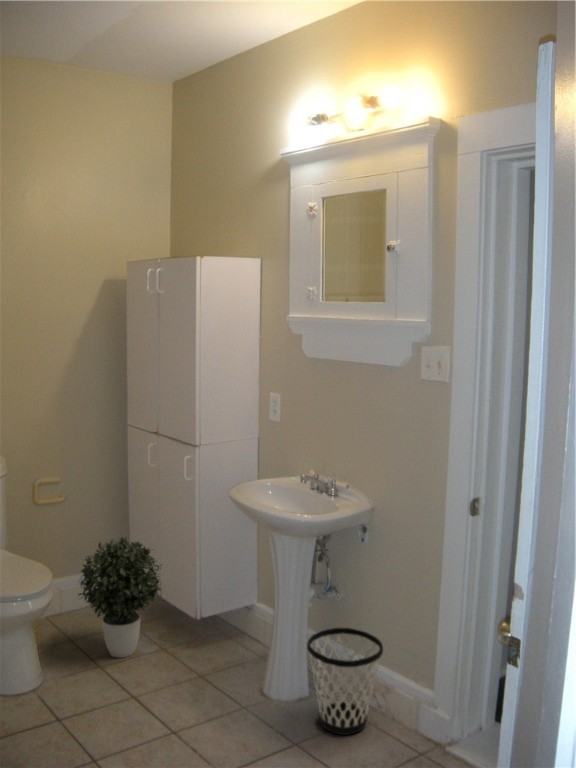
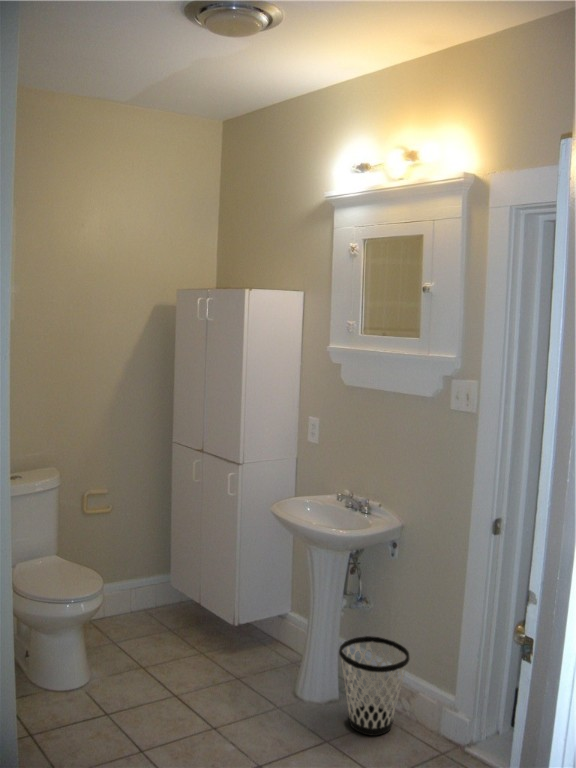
potted plant: present [78,538,161,658] -> none [126,546,205,658]

